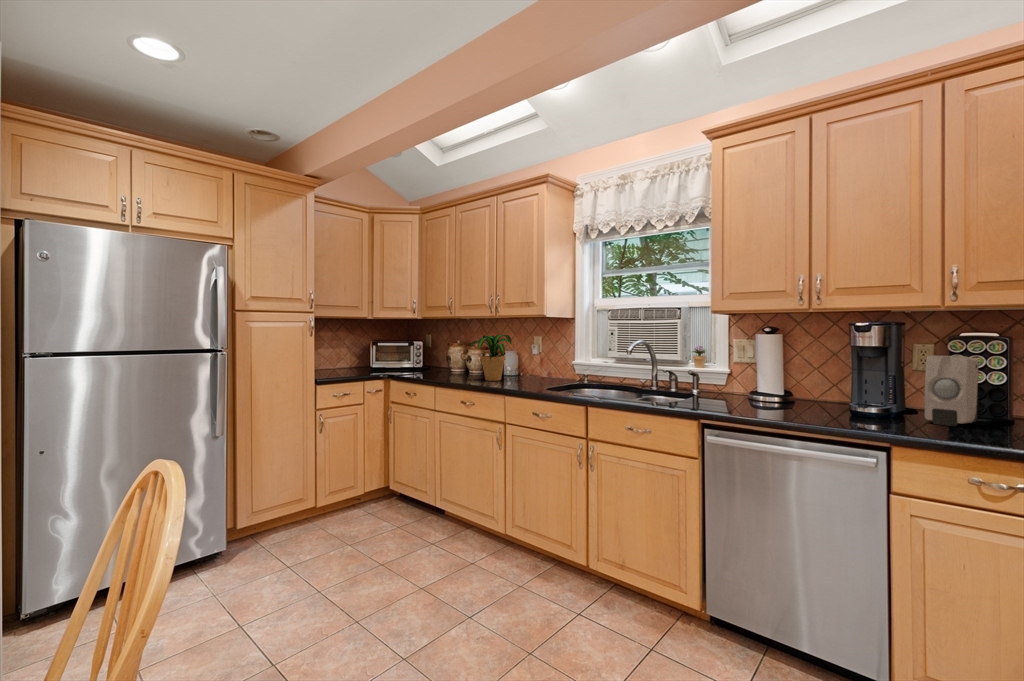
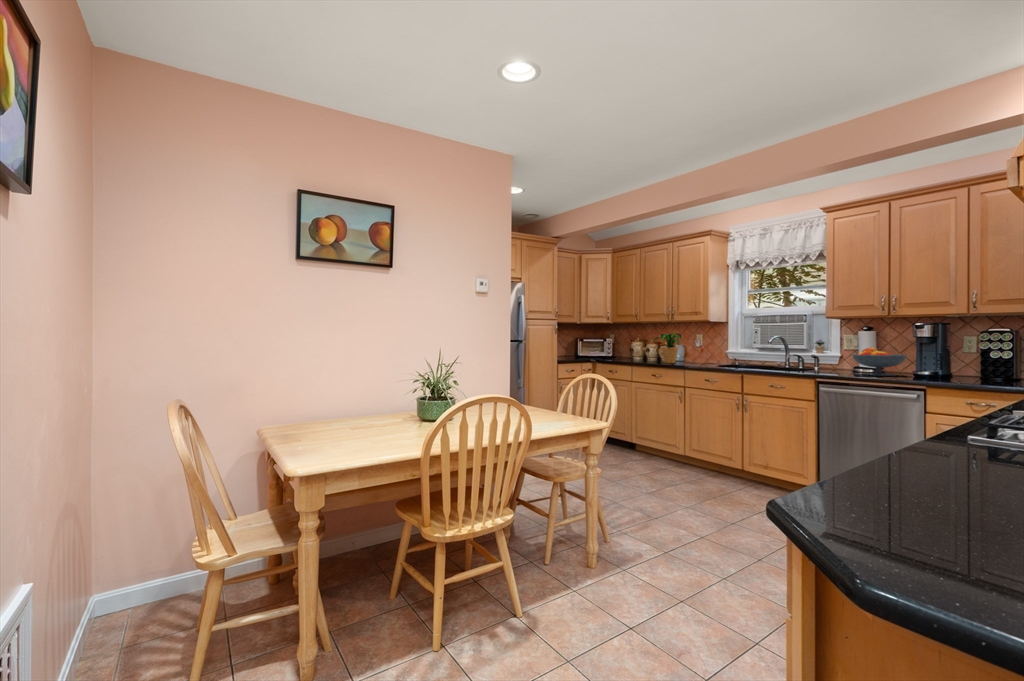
soap dispenser: present [924,356,979,426] -> none [958,342,996,381]
fruit bowl: none [751,361,835,411] -> present [852,348,906,376]

